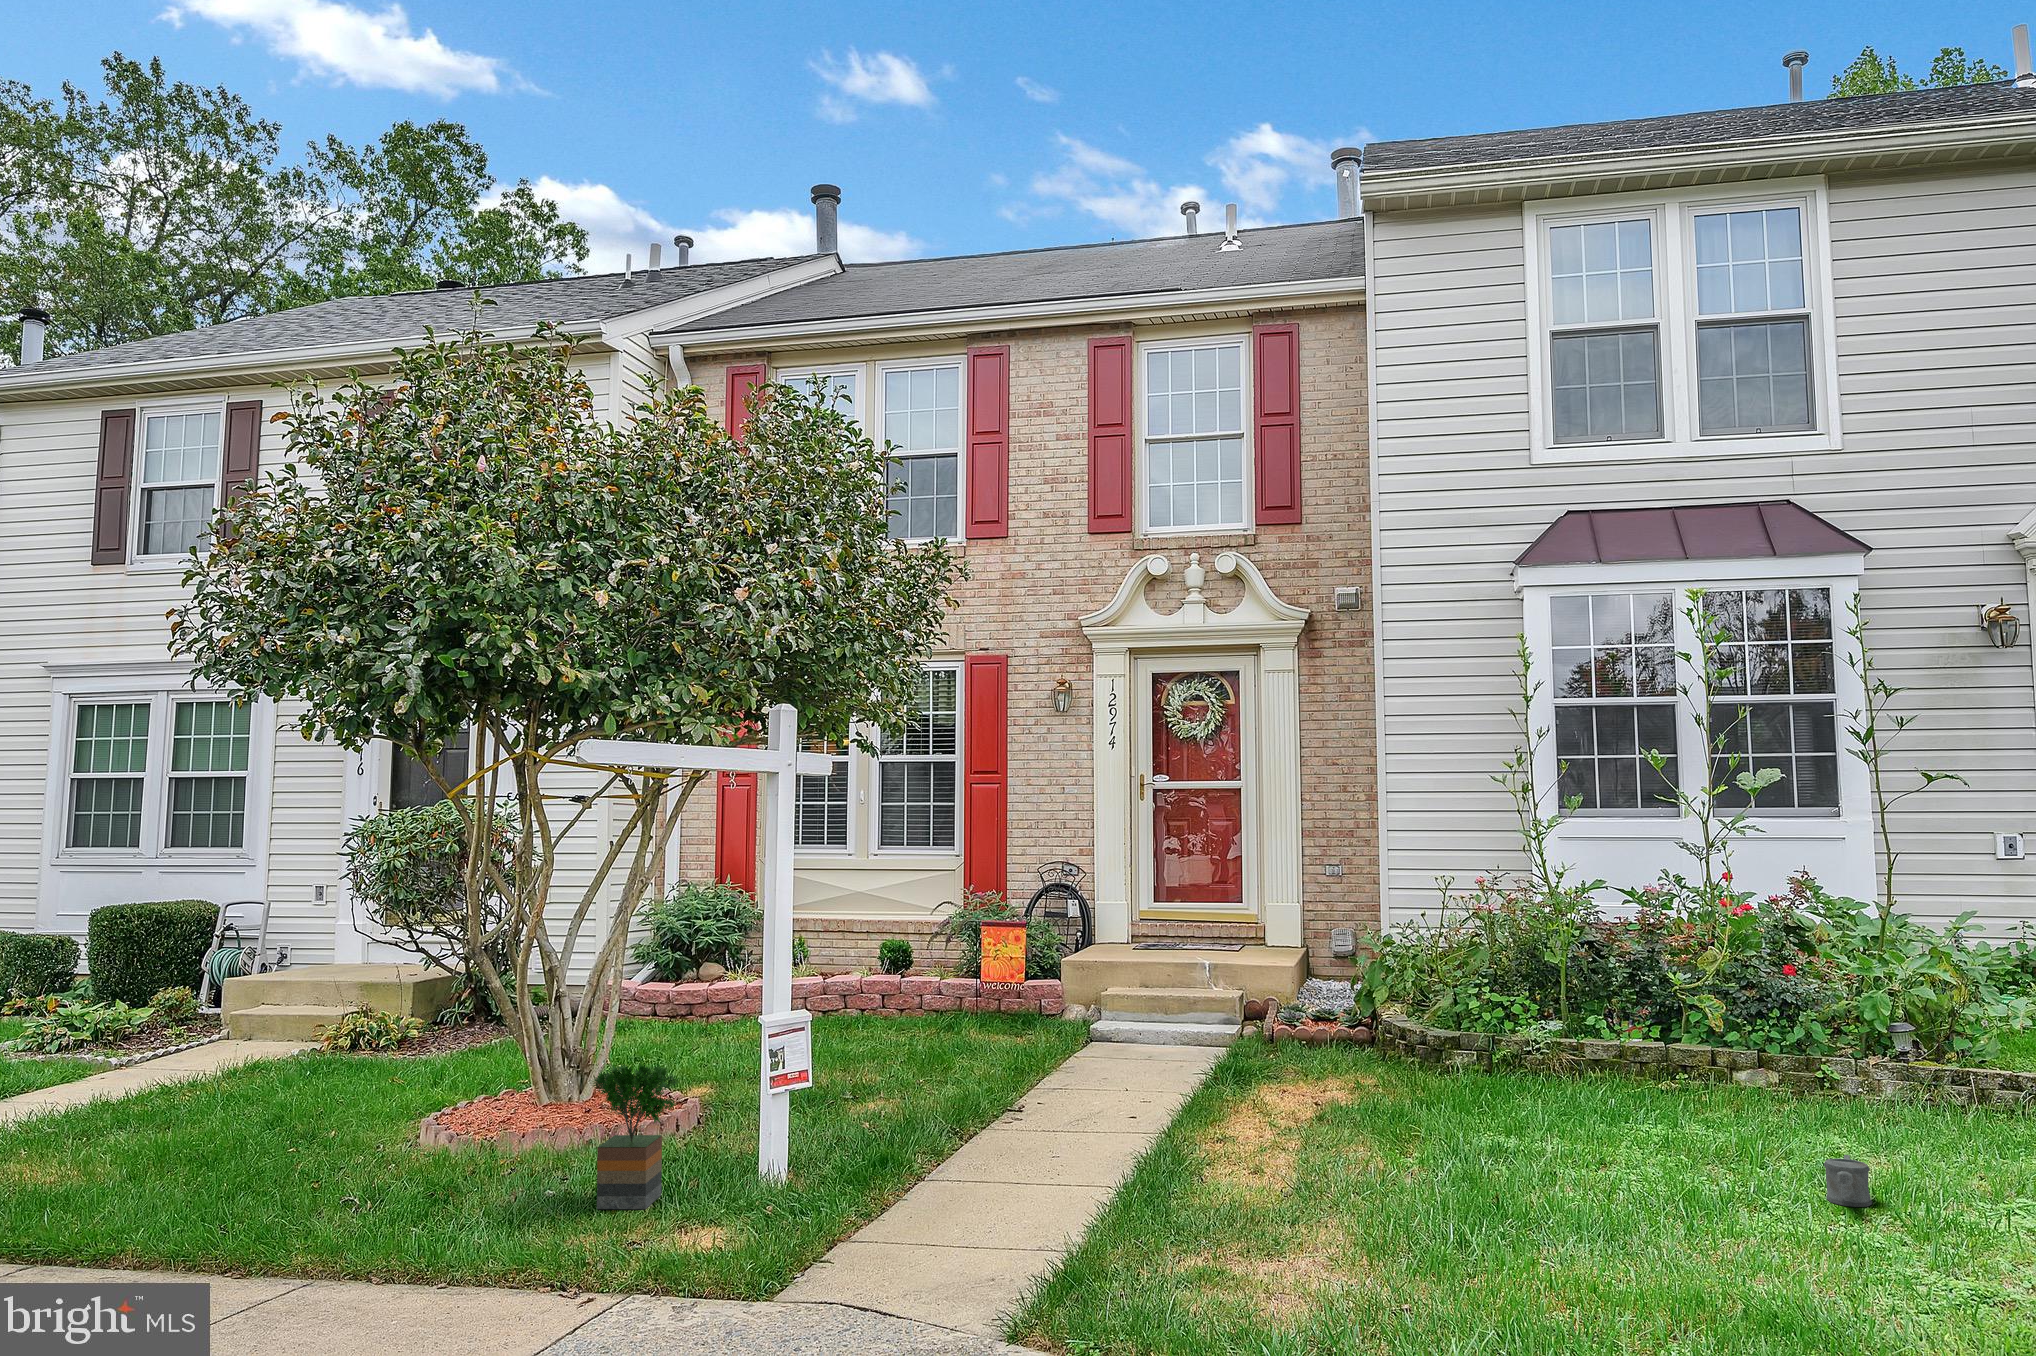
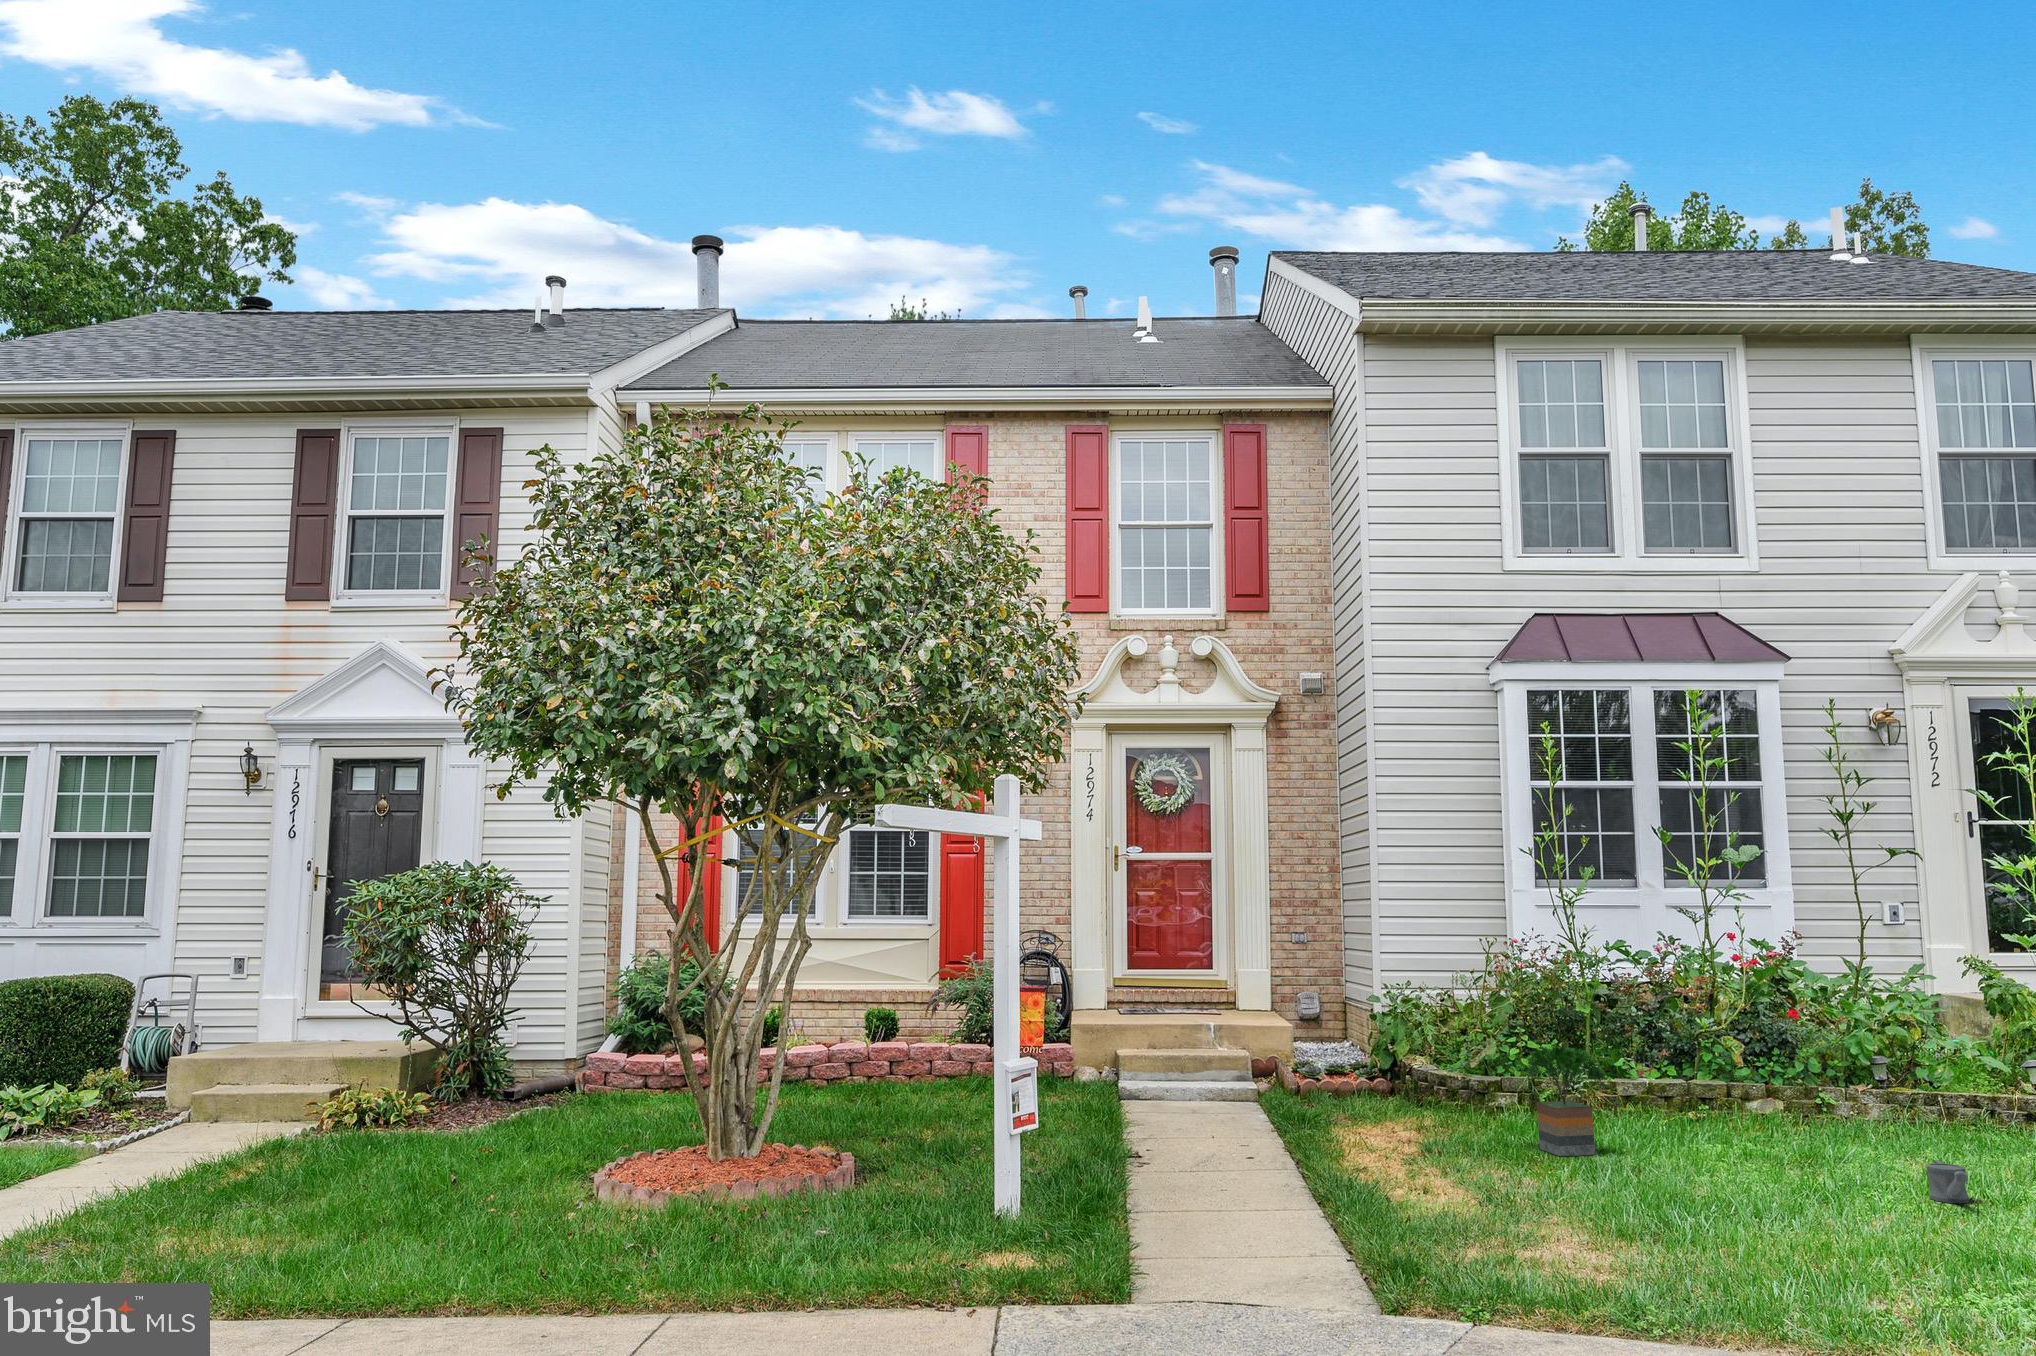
potted tree: present [593,1064,679,1209] -> present [1527,1046,1606,1156]

